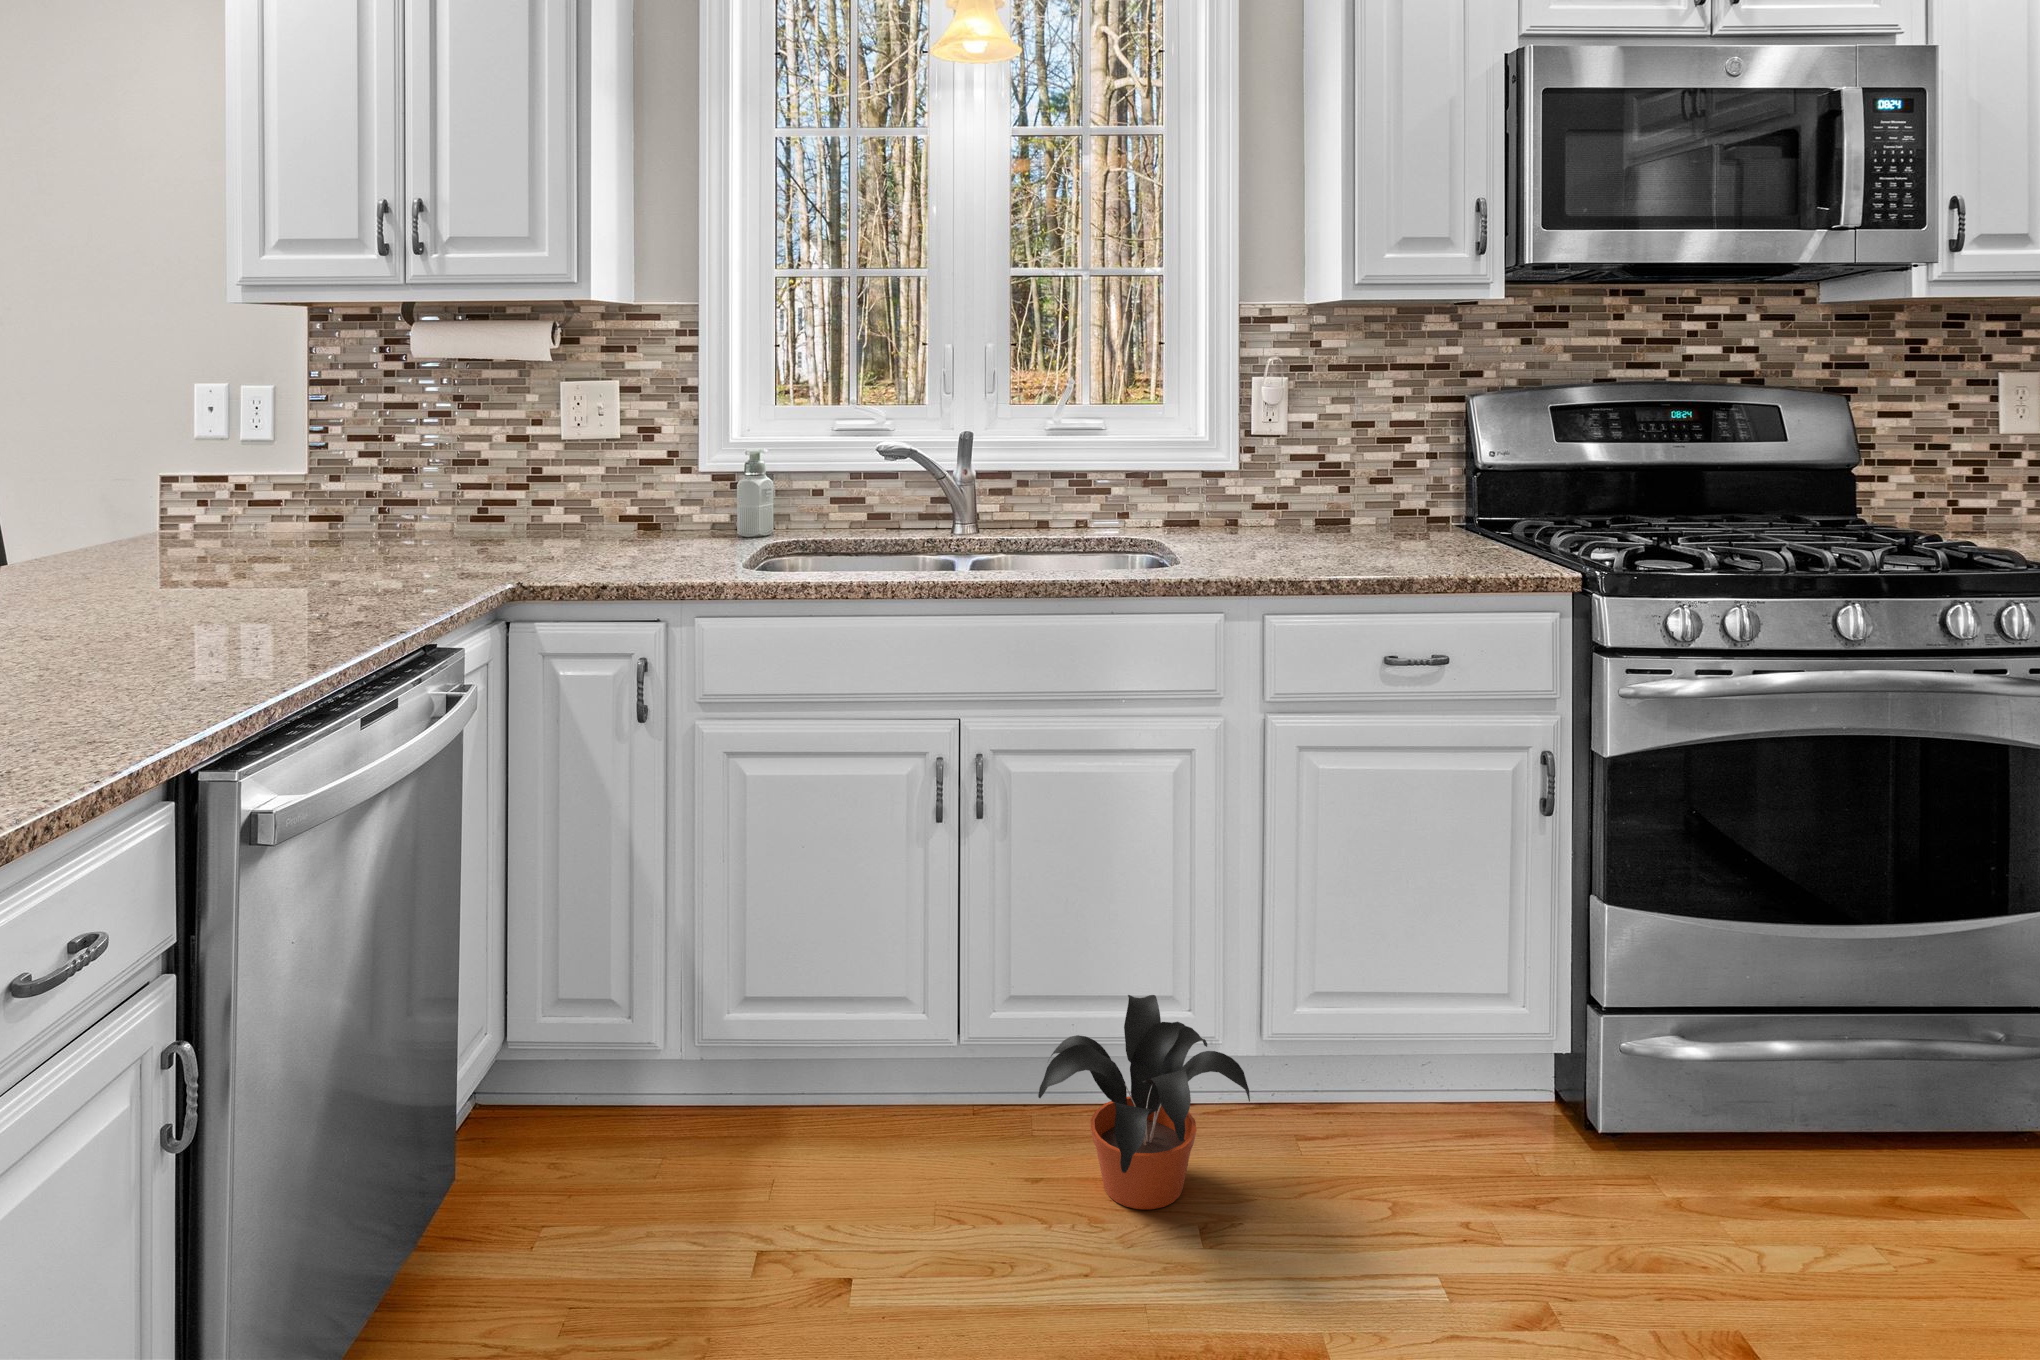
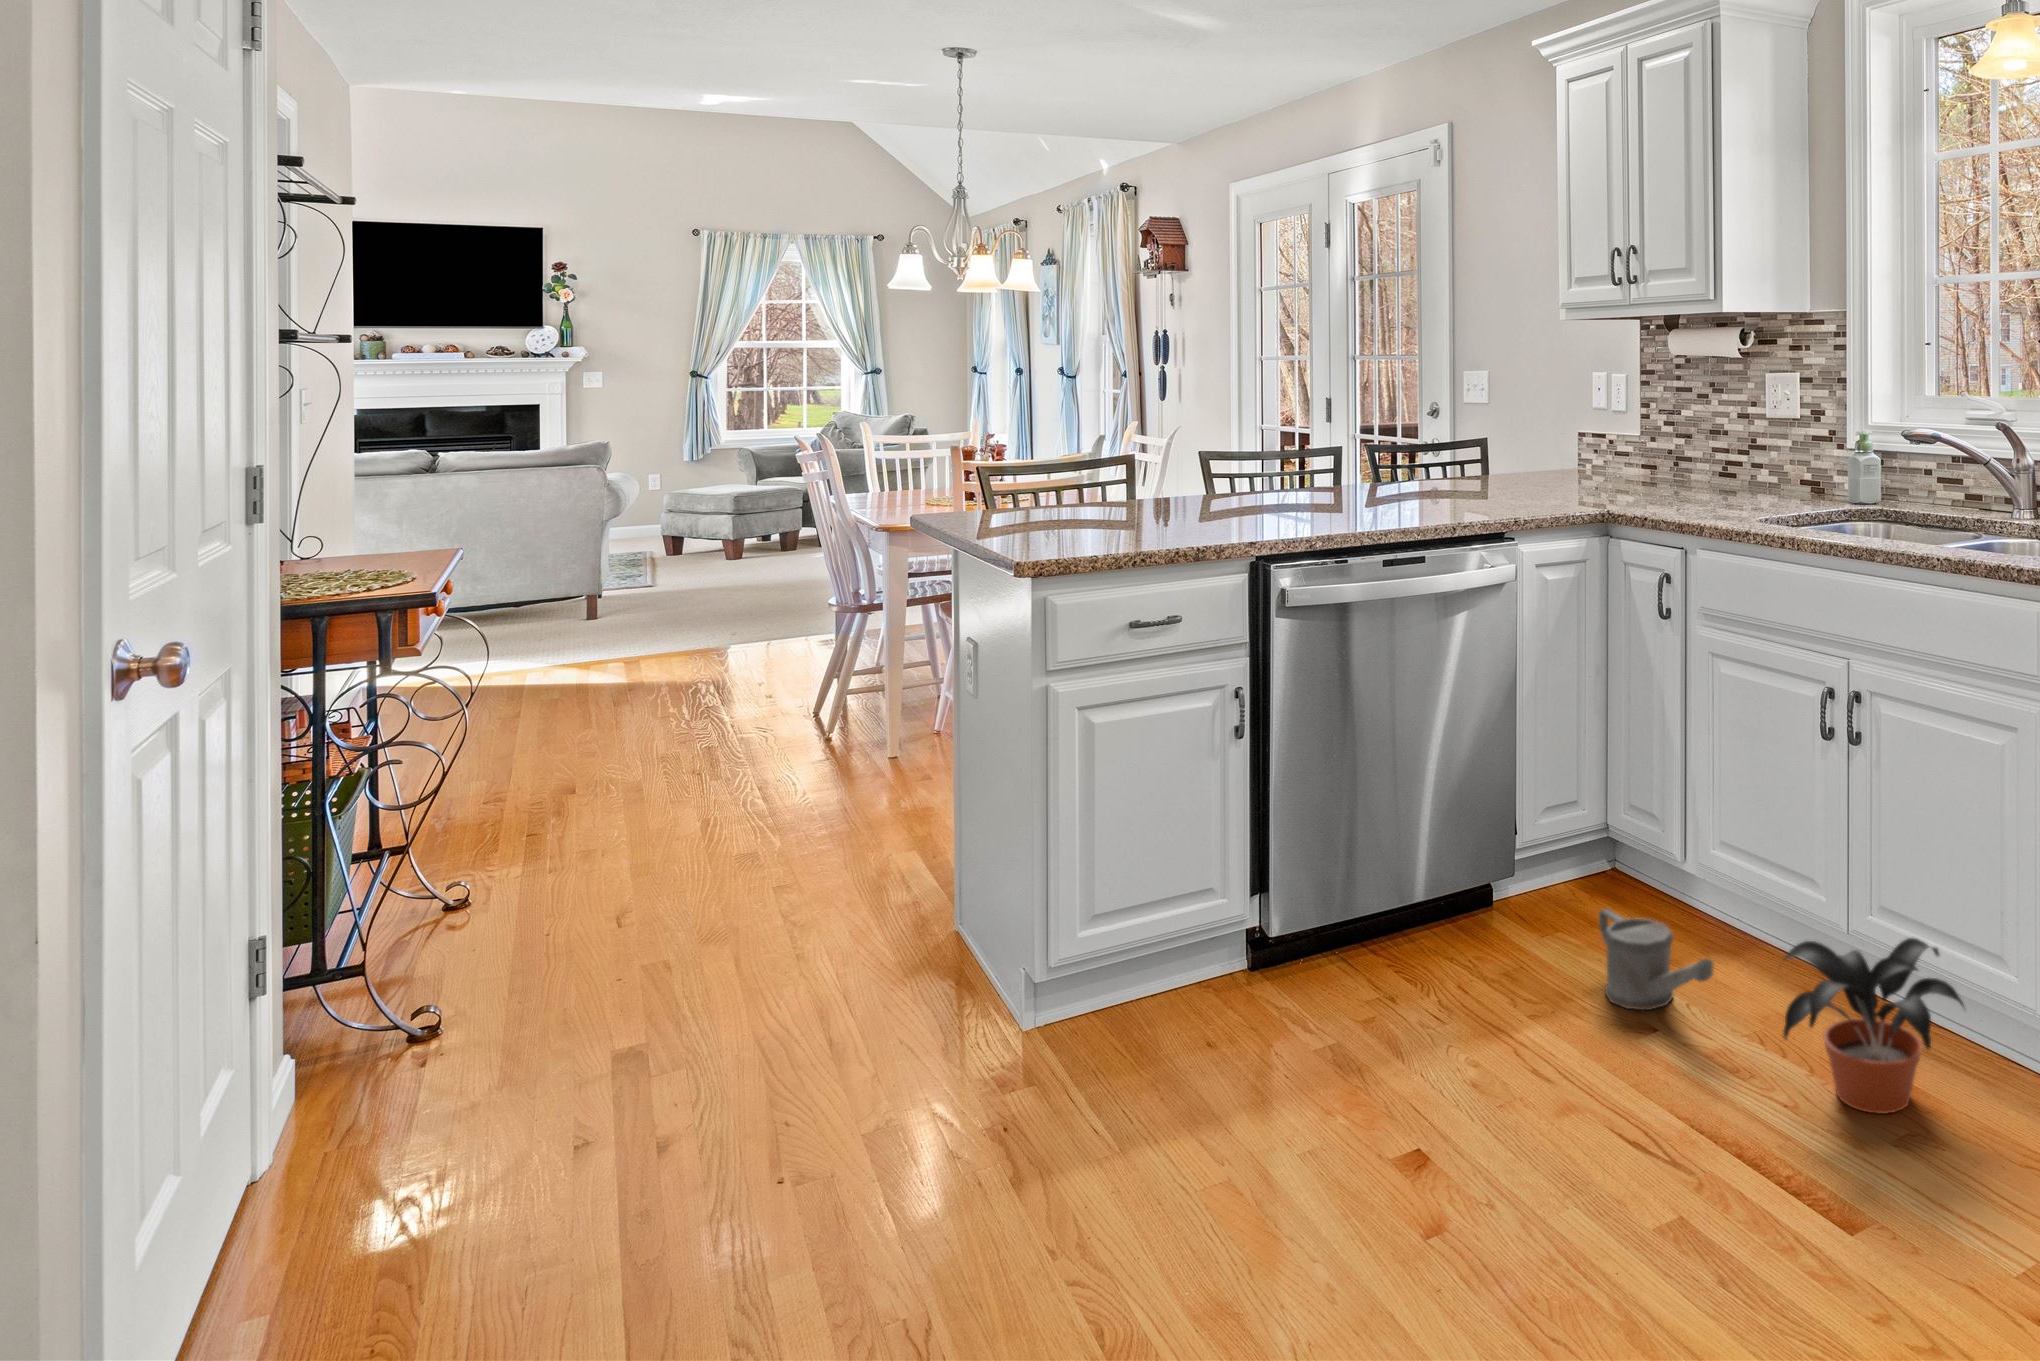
watering can: none [708,1118,946,1259] -> present [1599,909,1714,1010]

